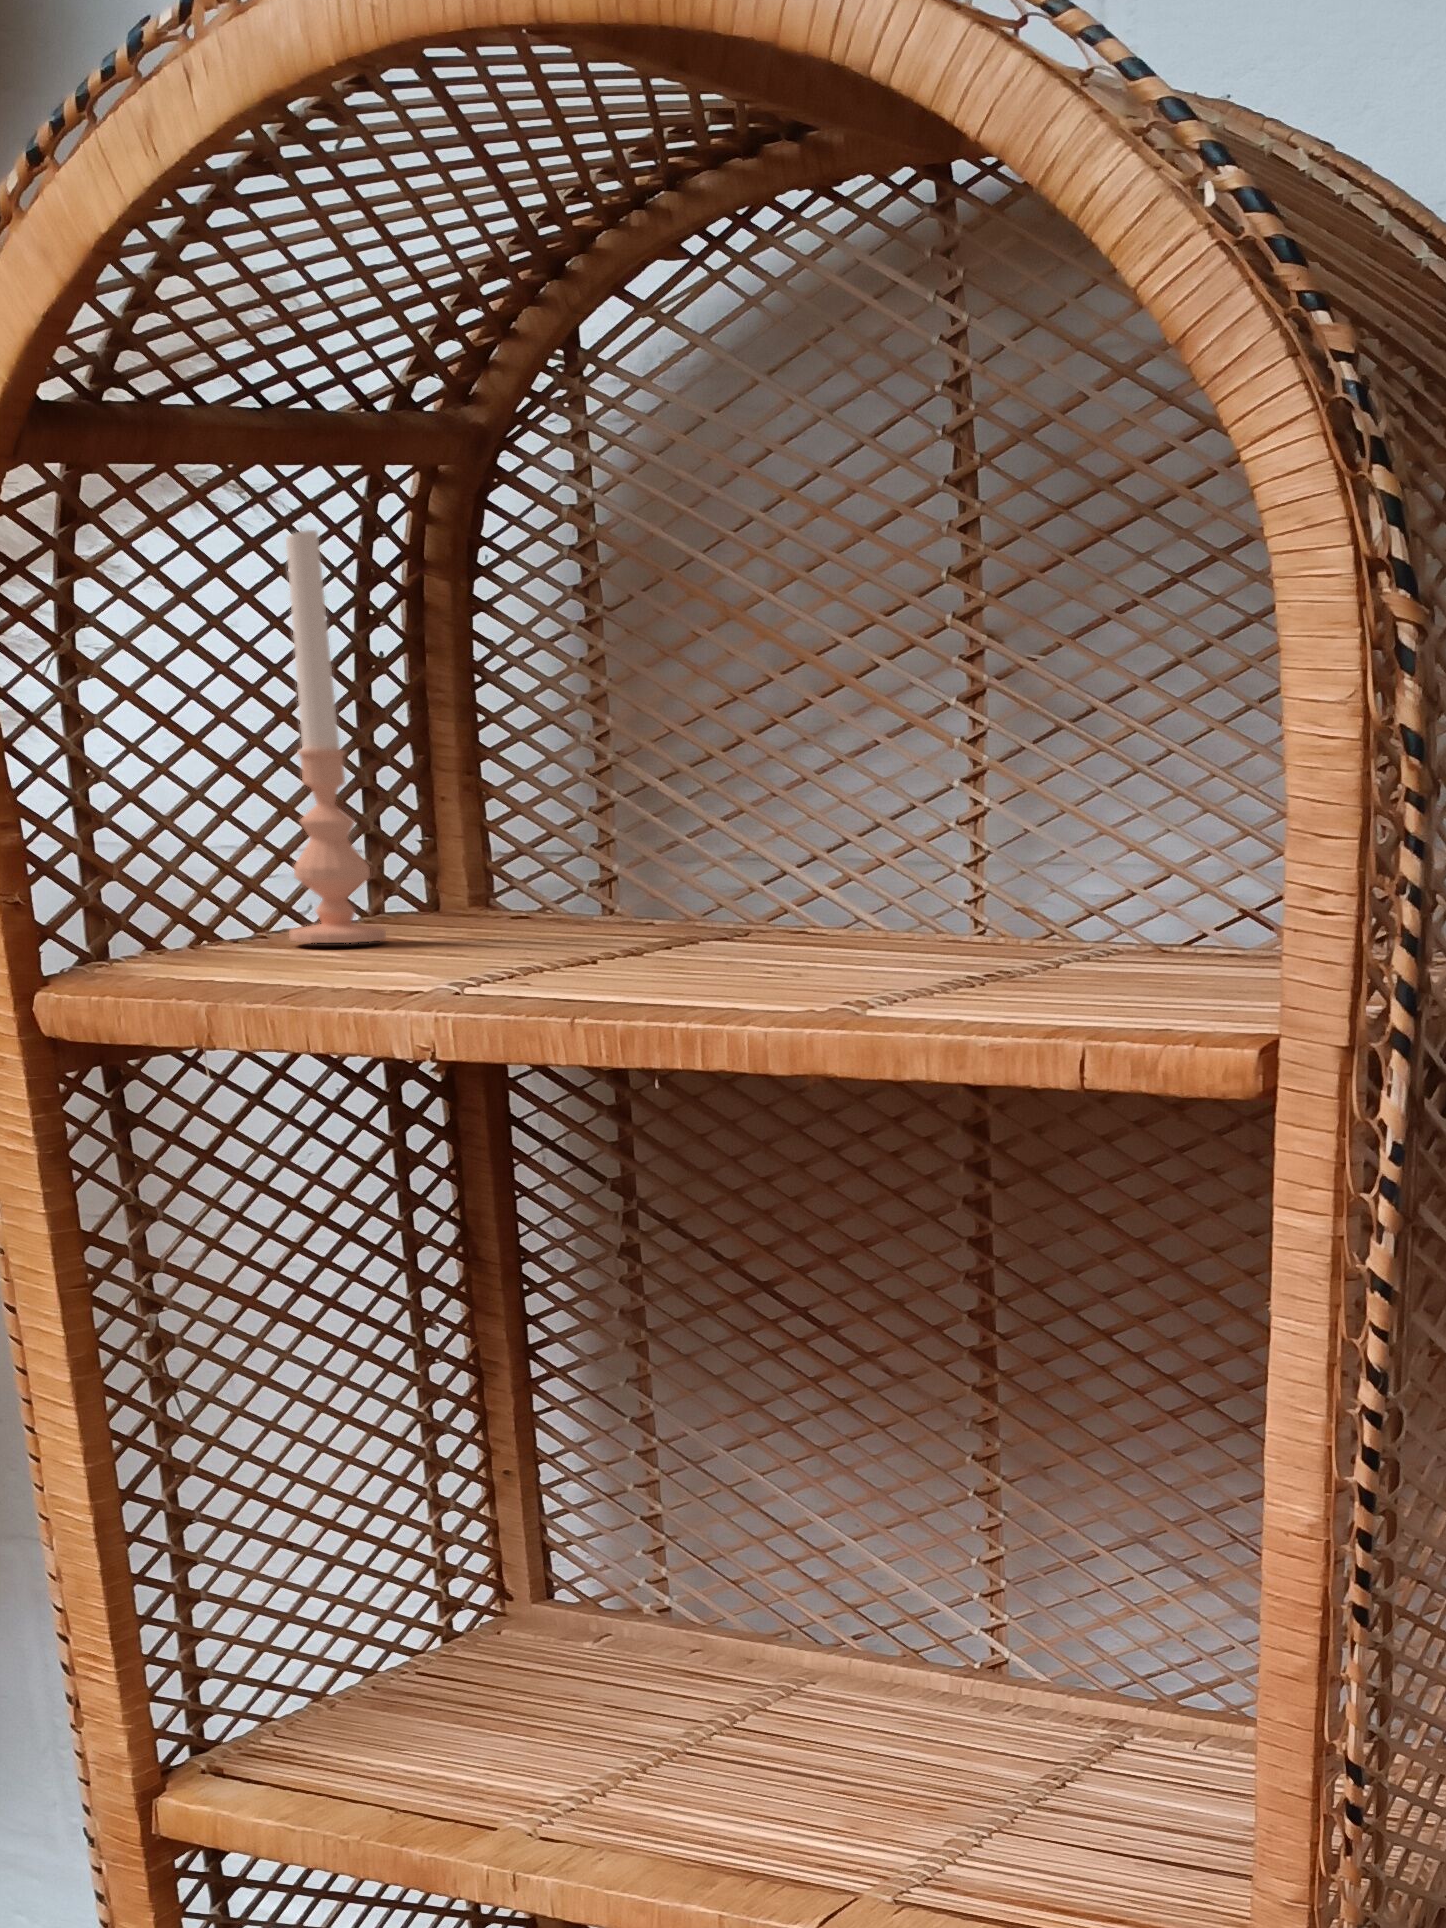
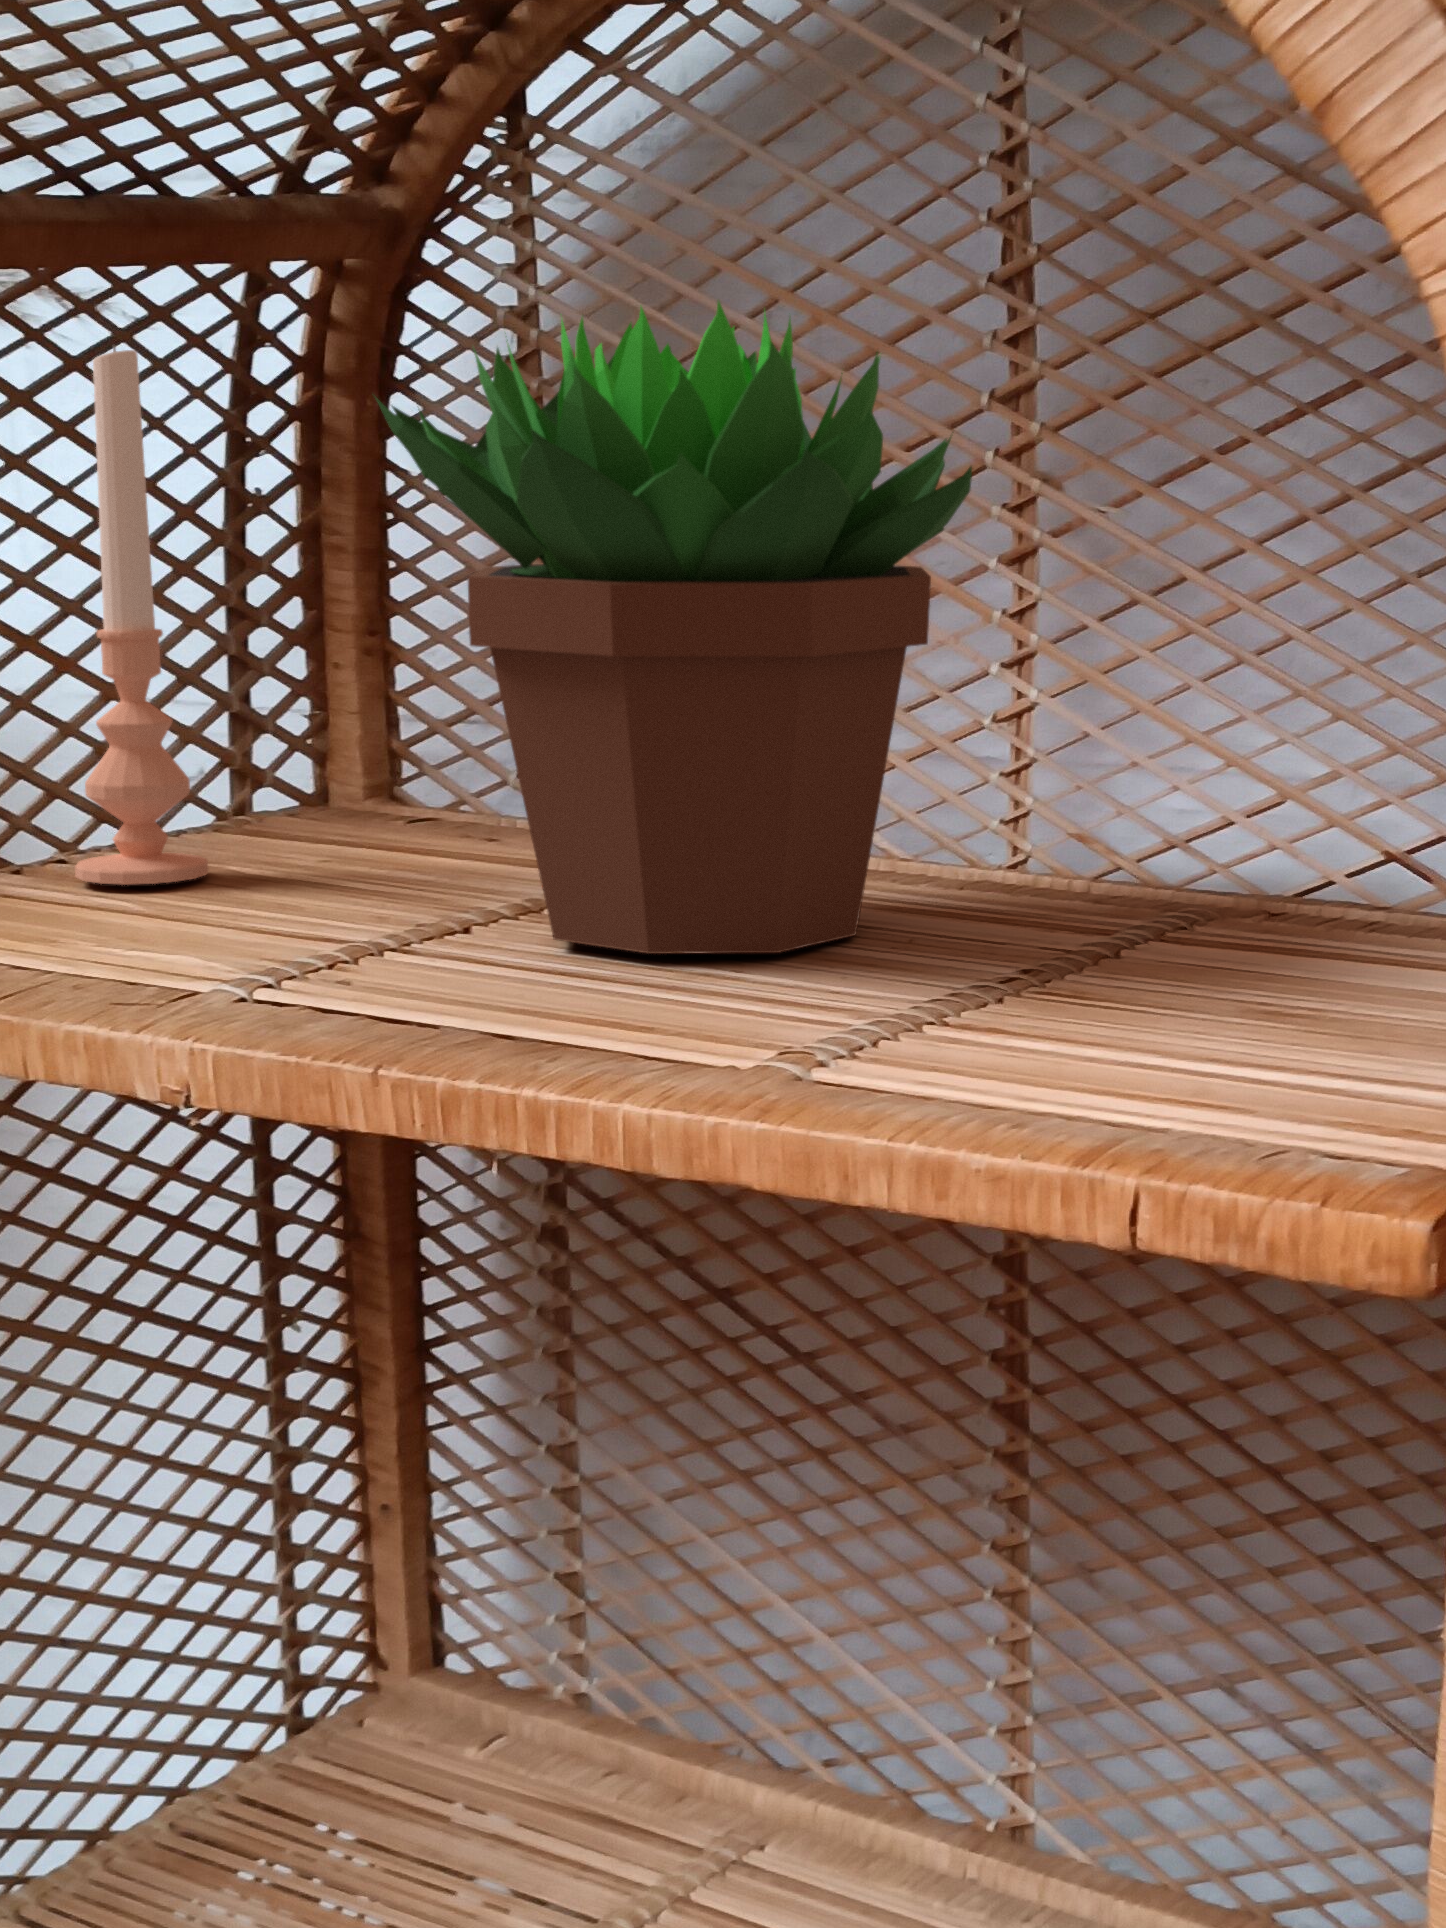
succulent plant: none [527,485,950,964] -> present [375,301,972,954]

